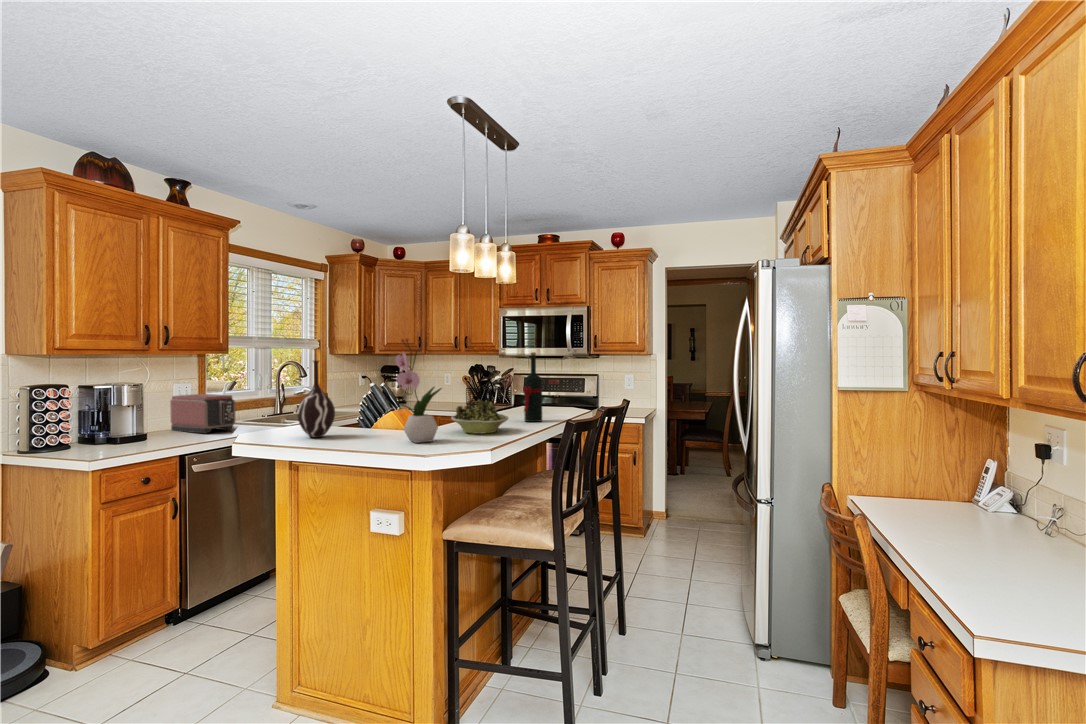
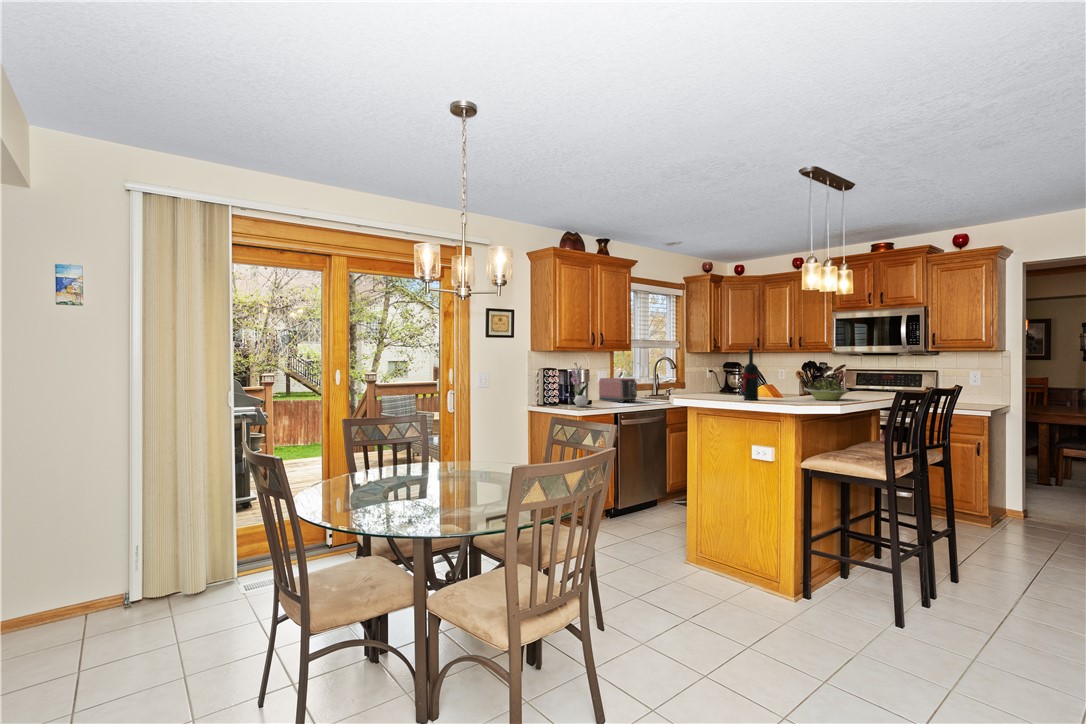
flower arrangement: present [396,339,442,443] -> present [571,363,588,407]
wine bottle: present [523,352,542,422] -> present [742,347,758,400]
vase: present [297,361,335,438] -> none [703,351,726,398]

